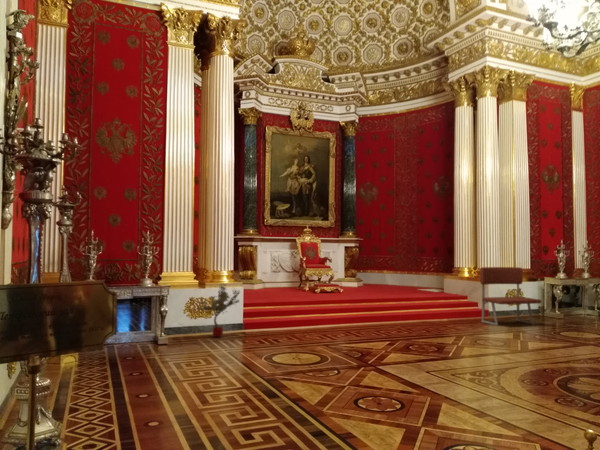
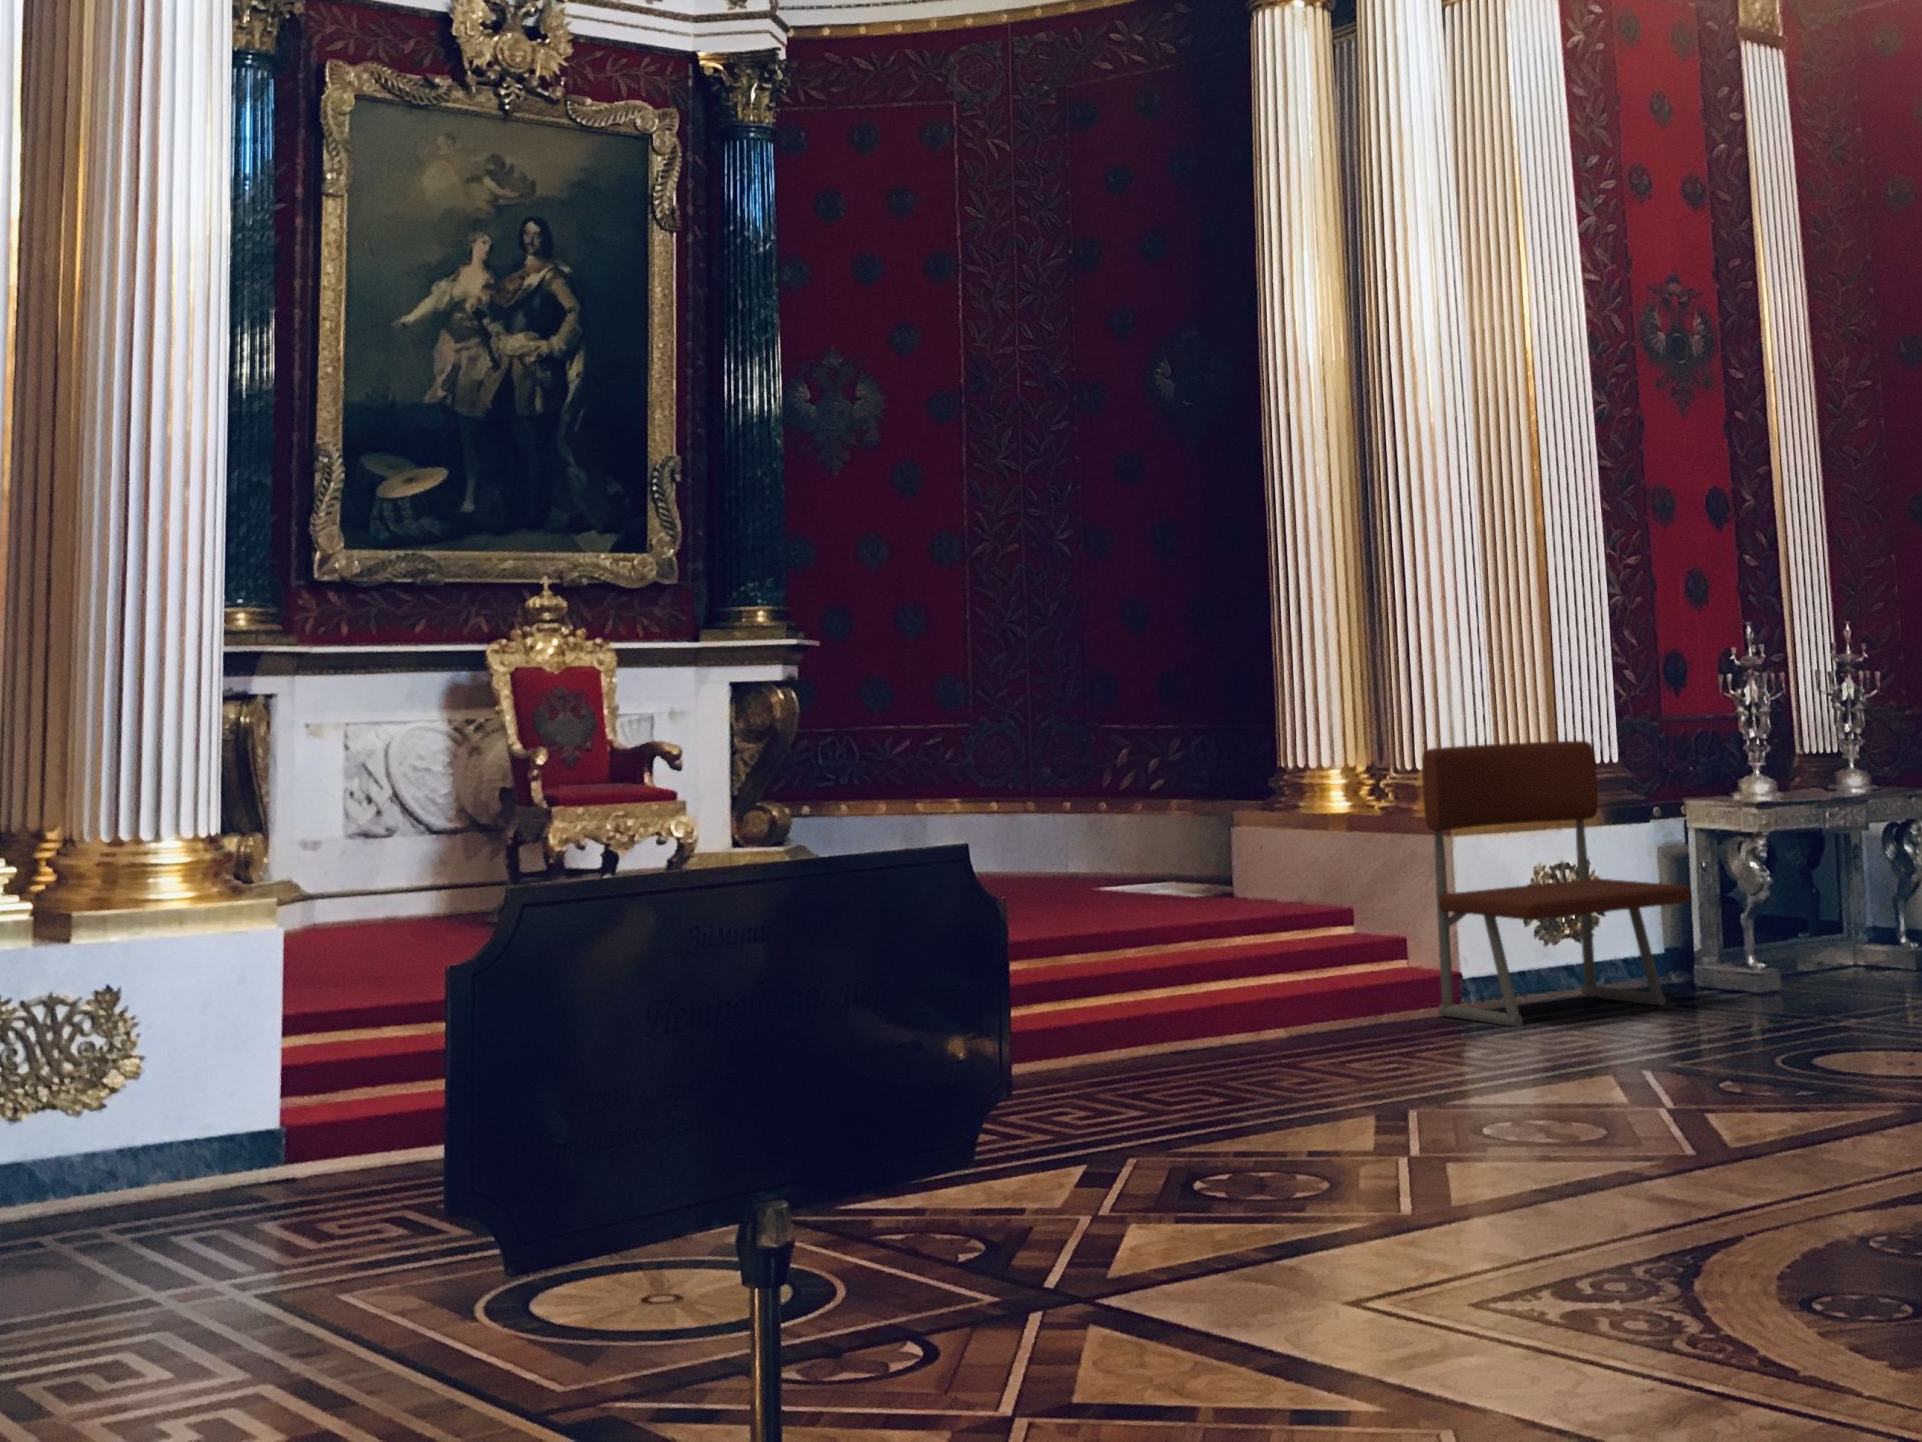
potted tree: present [198,284,239,338] -> none [48,909,295,1224]

